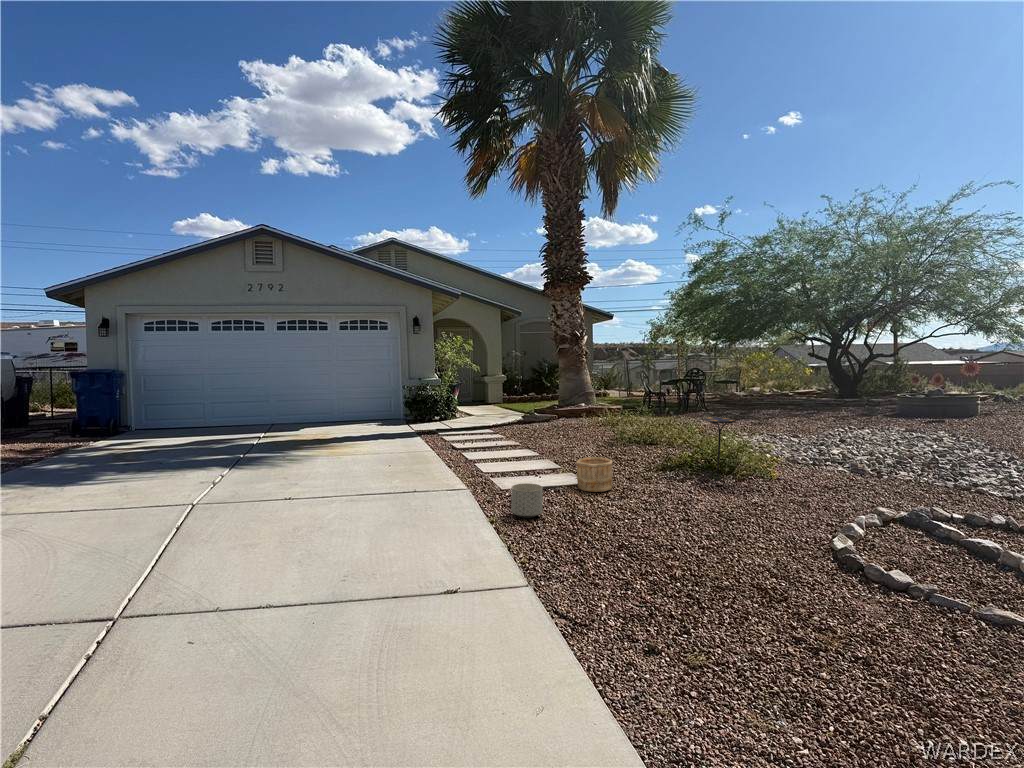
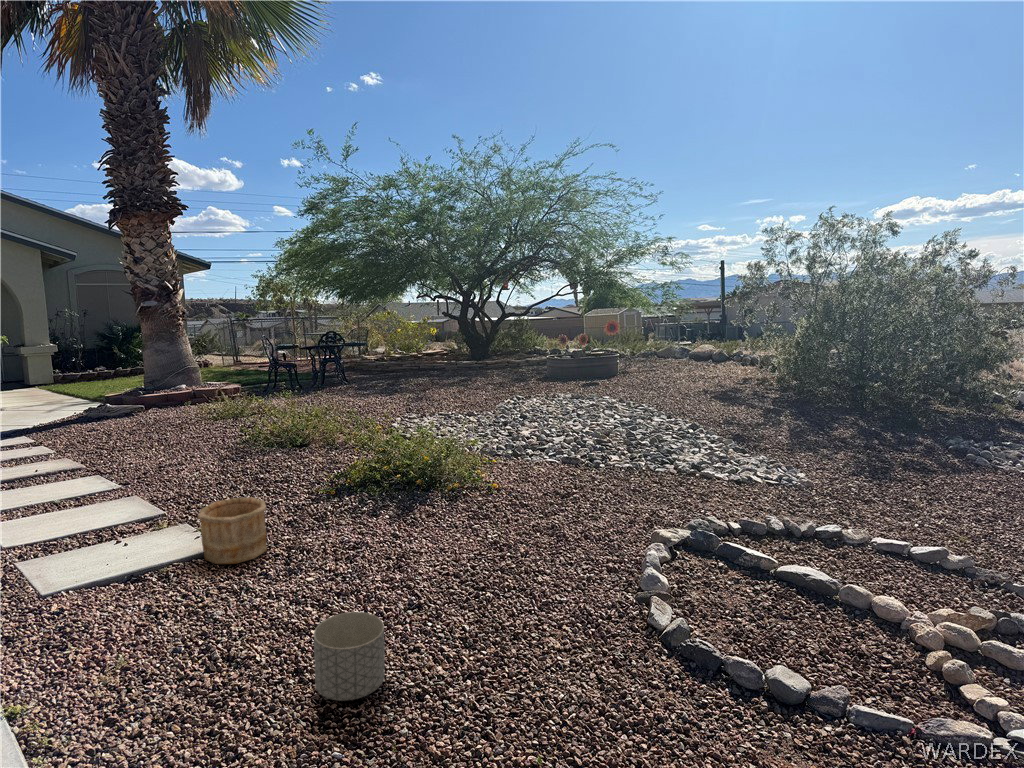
side table: present [704,417,736,485] -> none [398,410,442,511]
planter: present [511,483,543,518] -> present [314,612,385,701]

